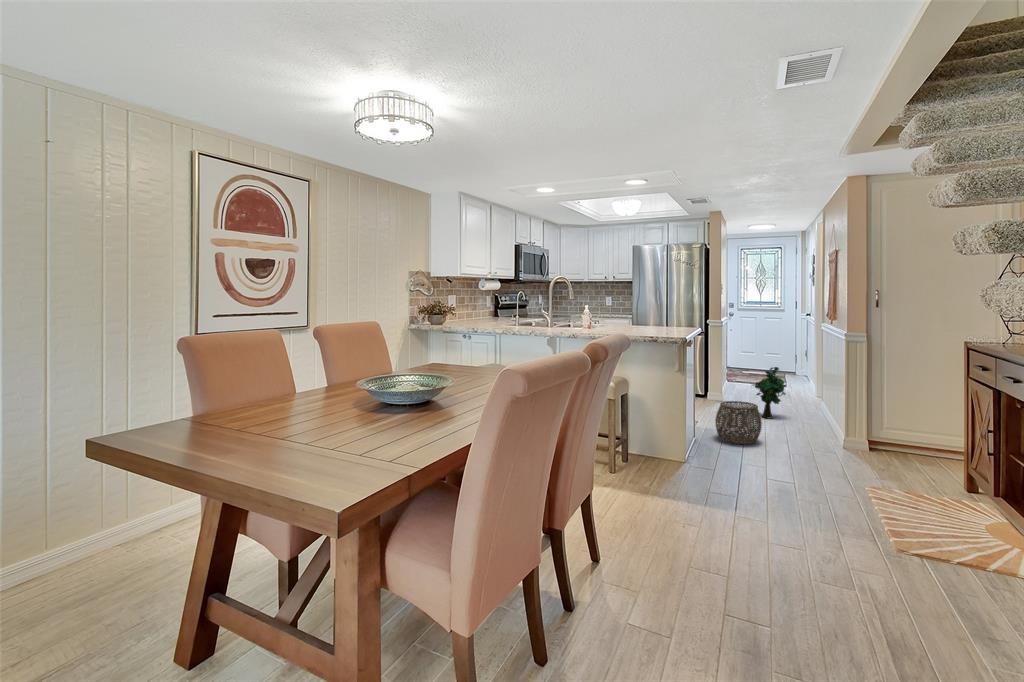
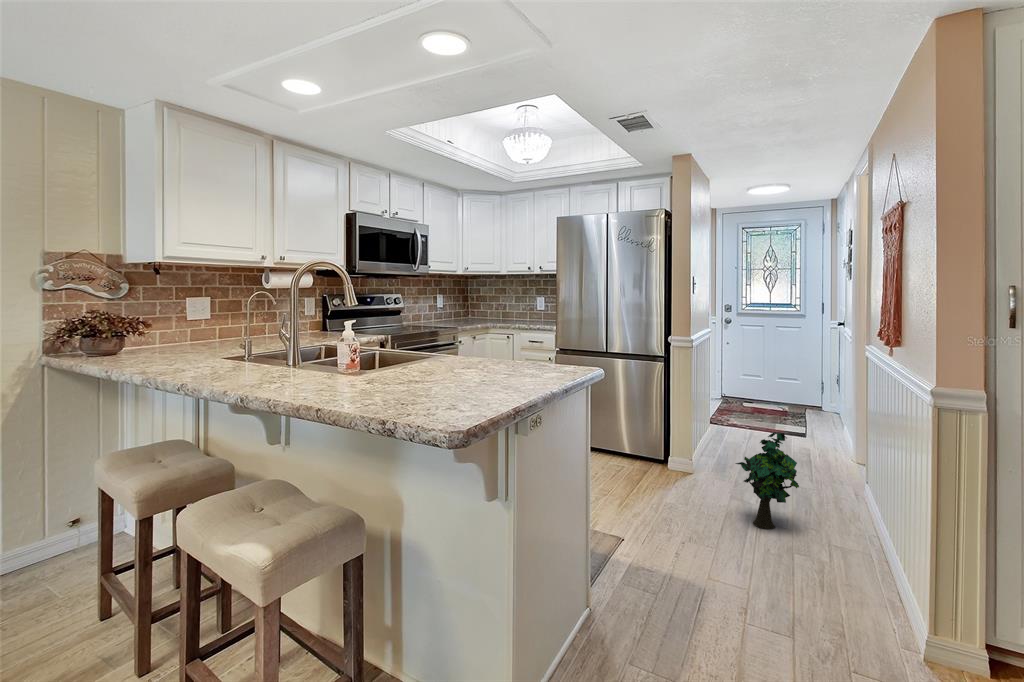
woven basket: present [715,401,762,444] -> none [641,522,739,637]

